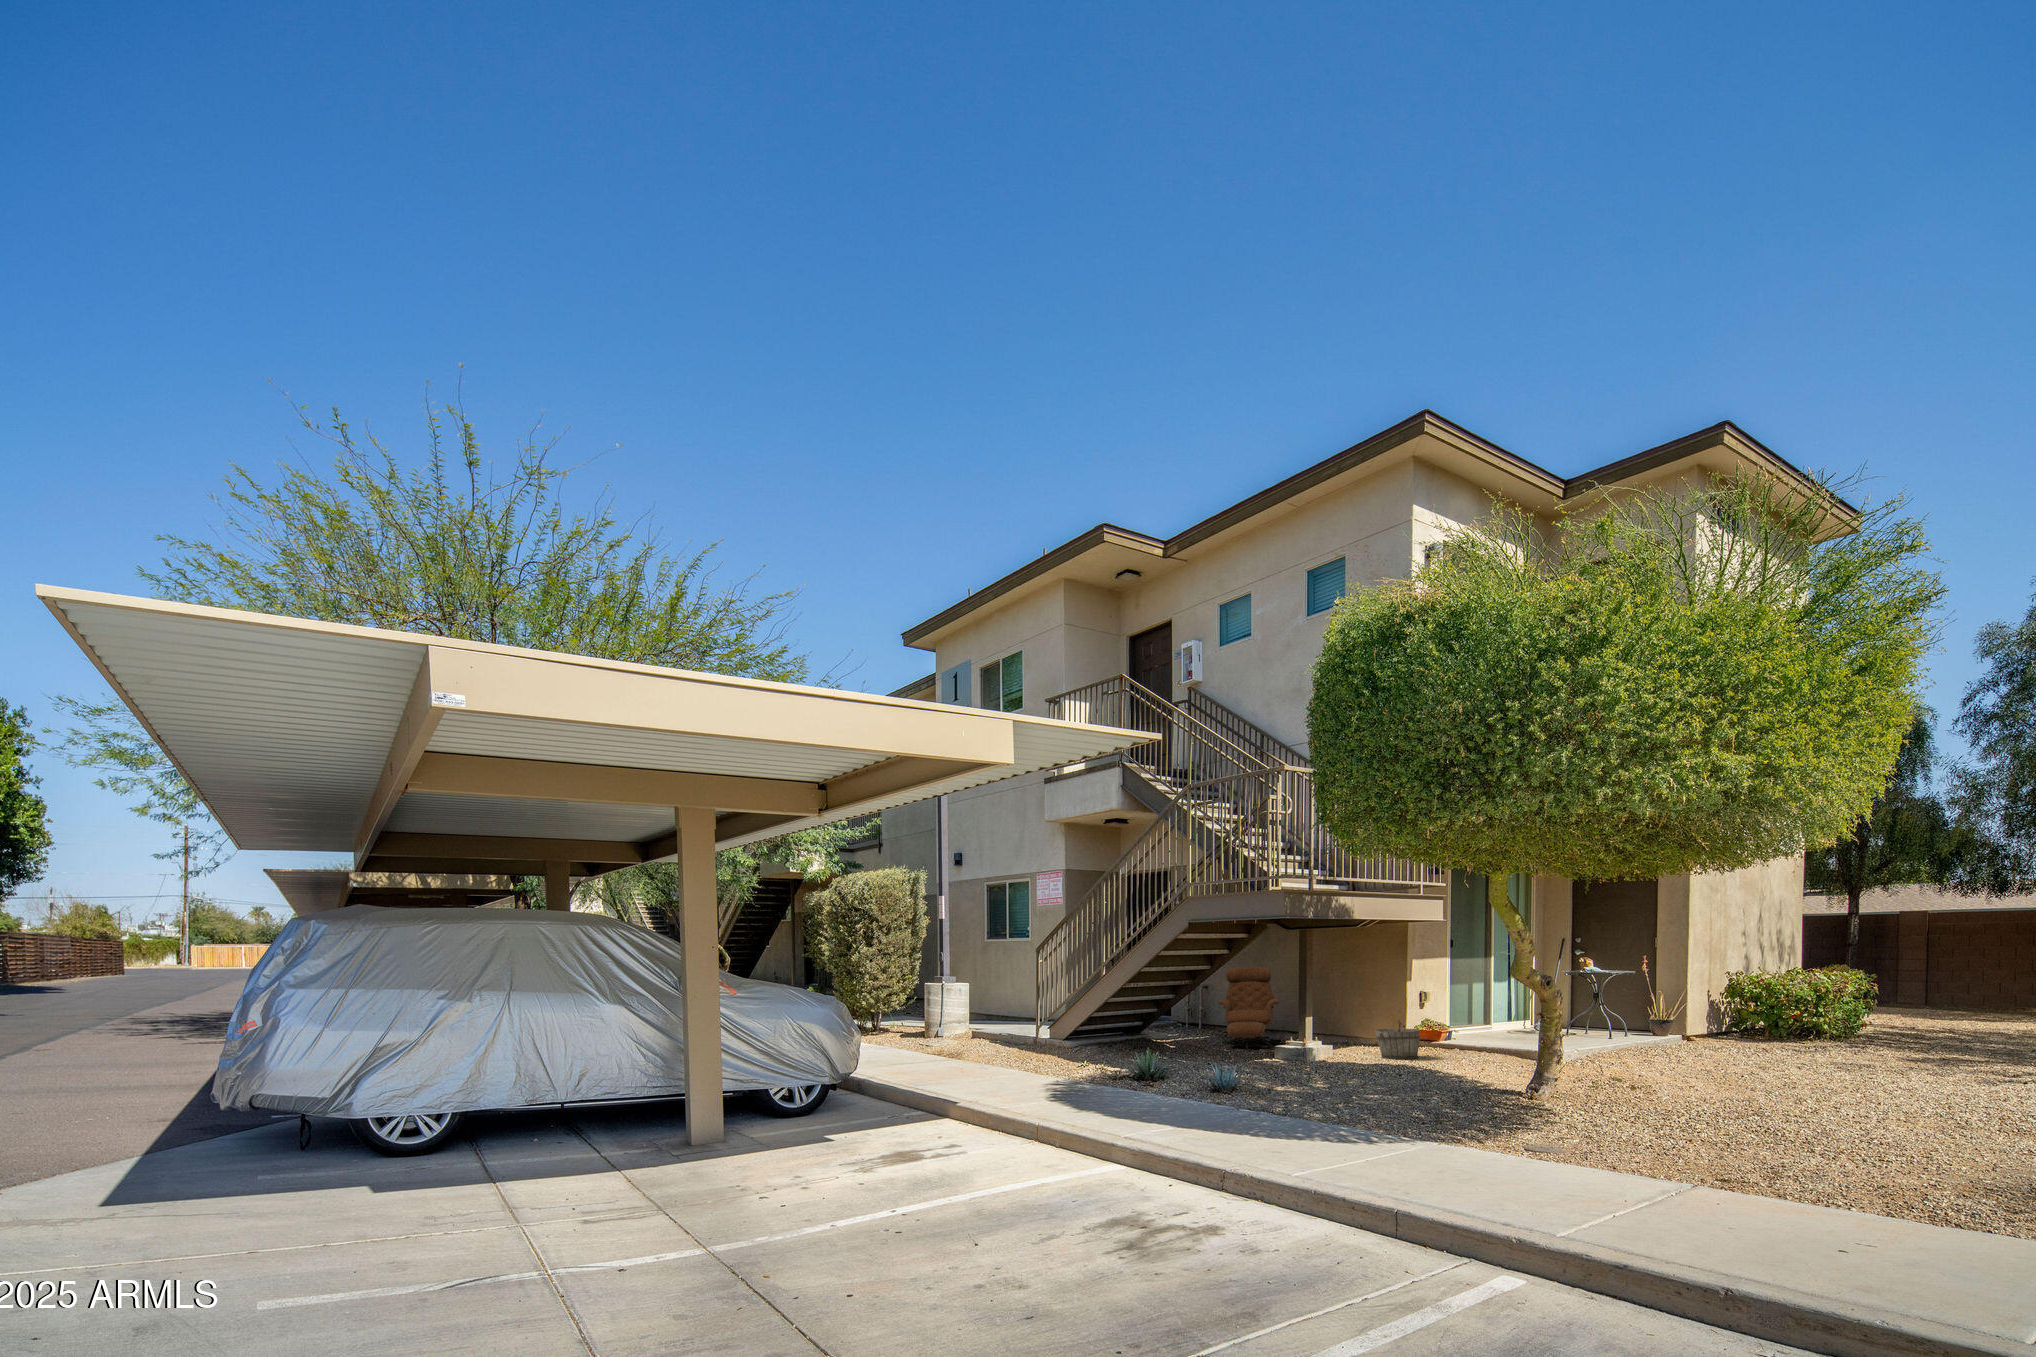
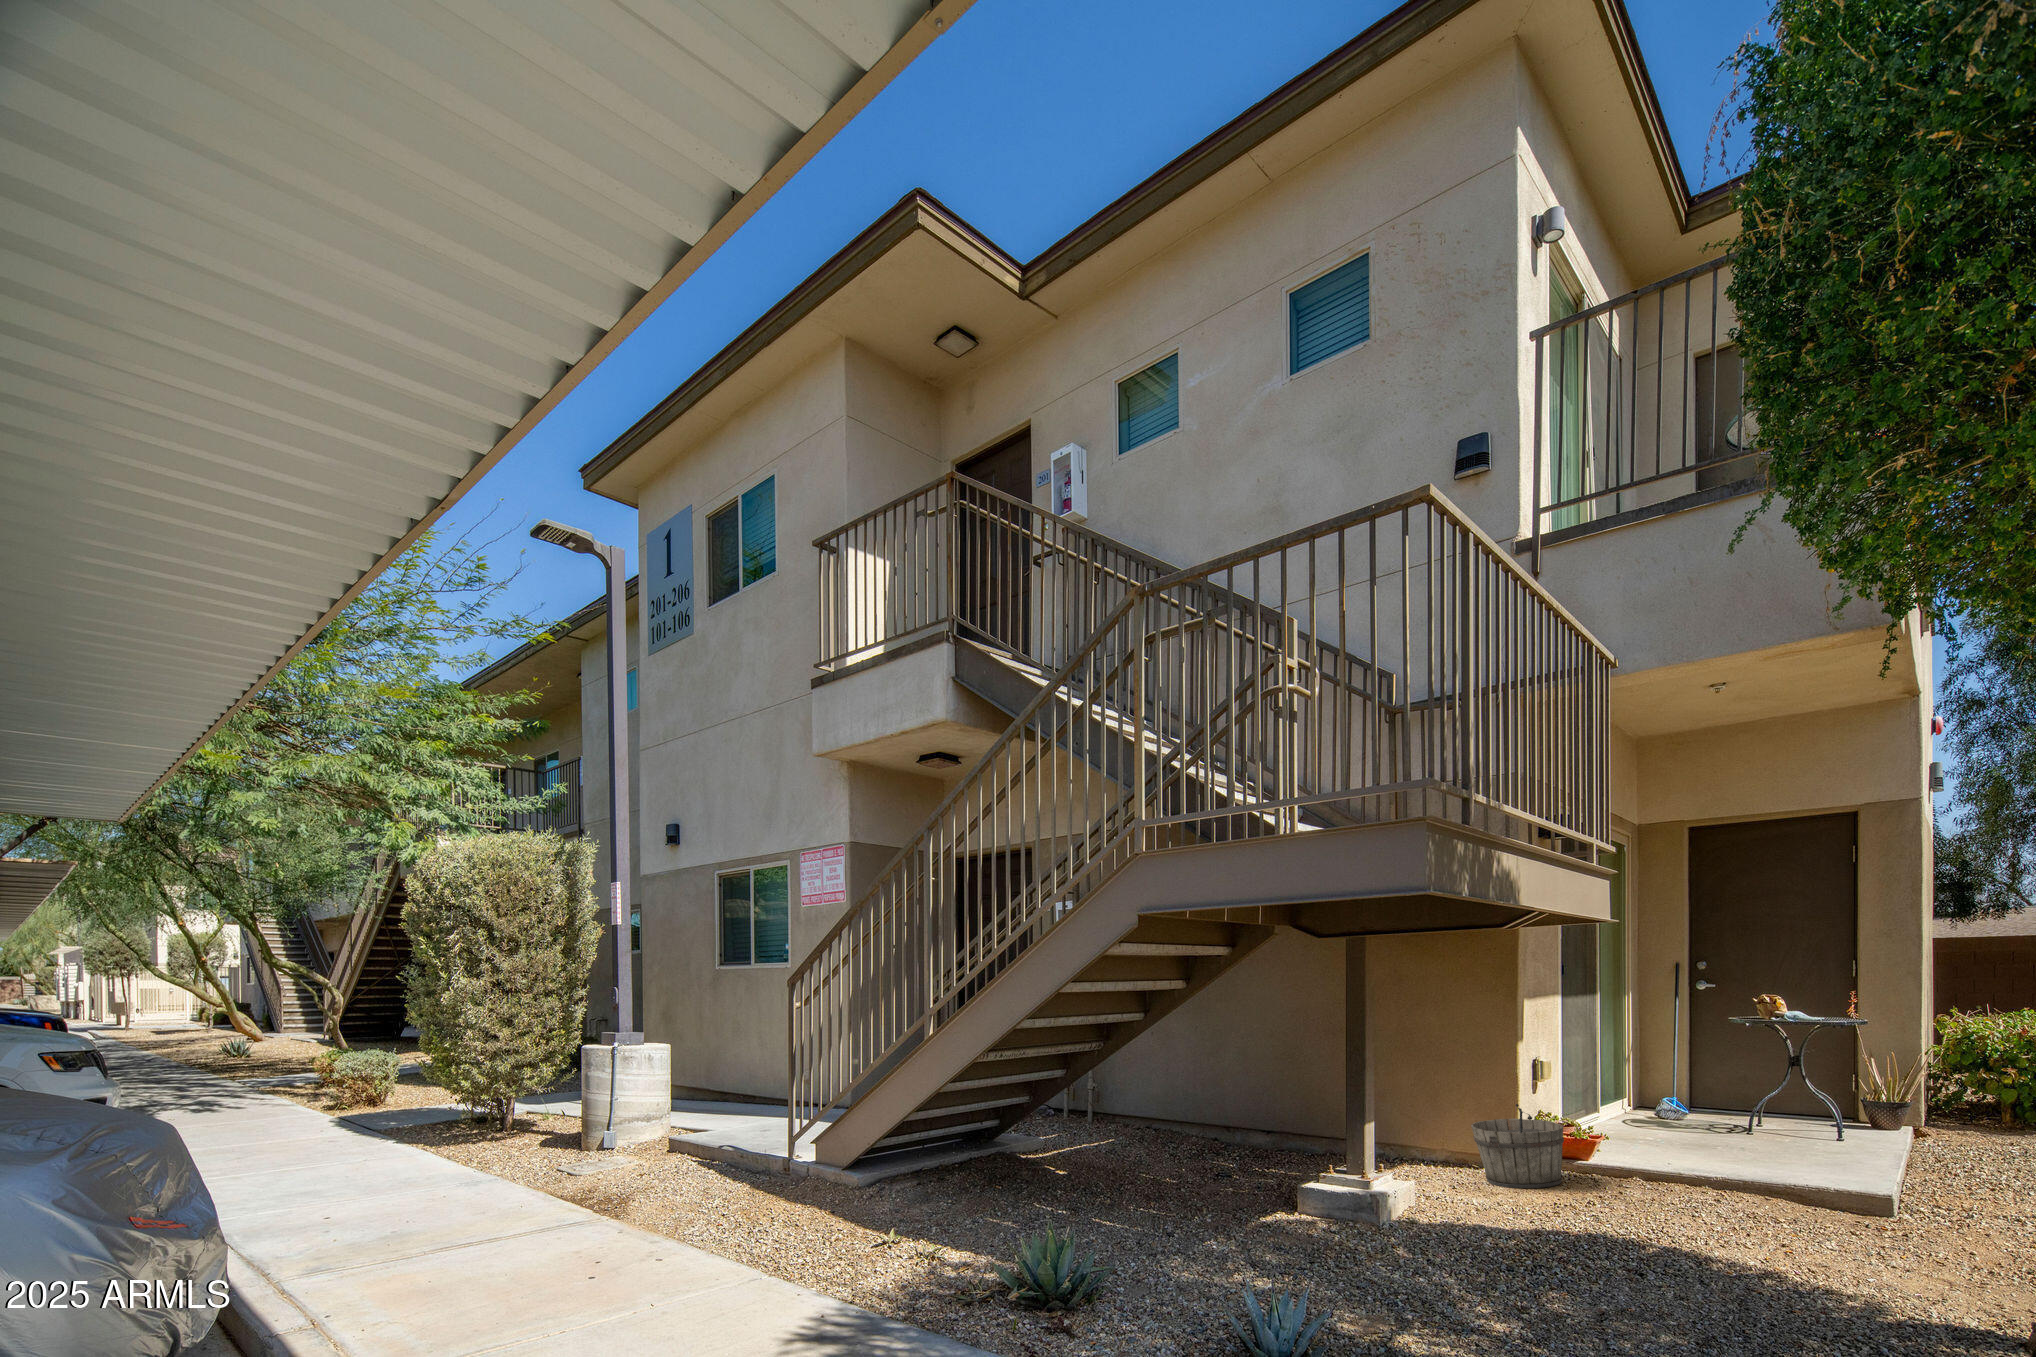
lounge chair: present [1219,966,1279,1049] -> none [1133,999,1243,1163]

